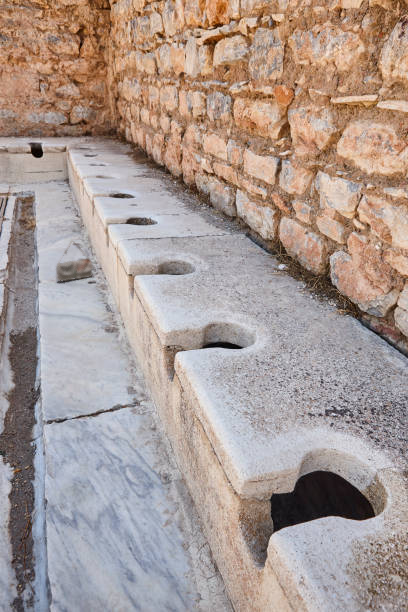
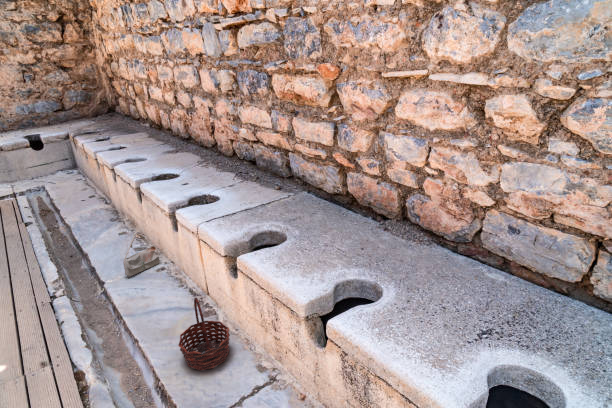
basket: none [61,305,114,377] -> present [178,298,230,370]

